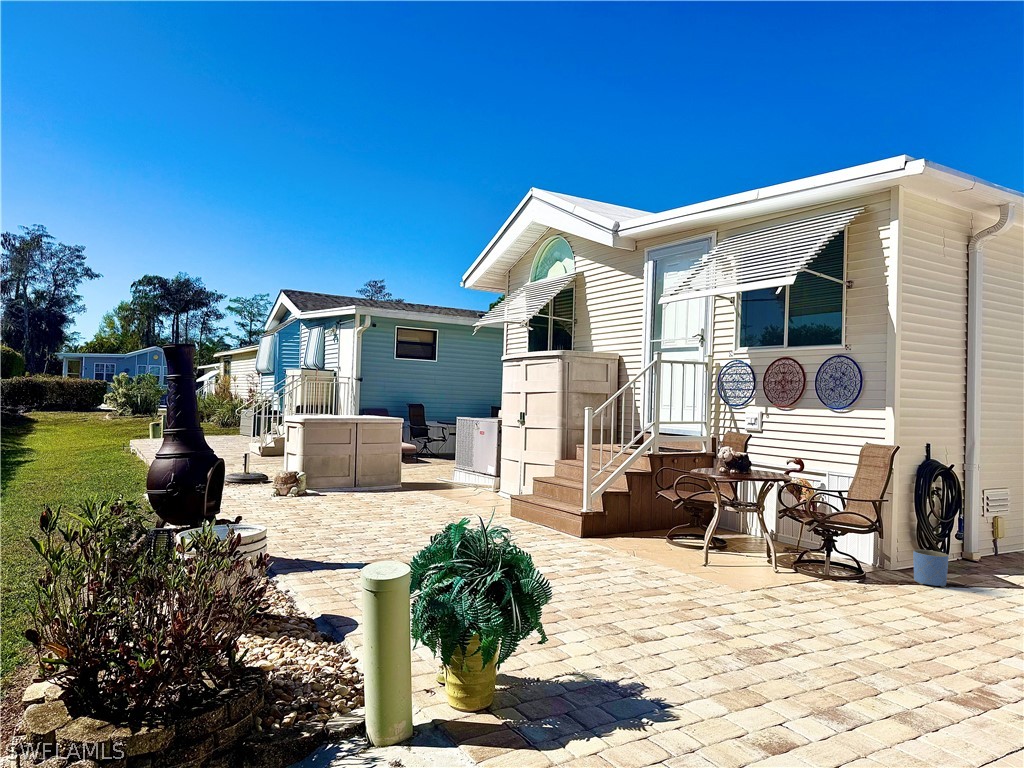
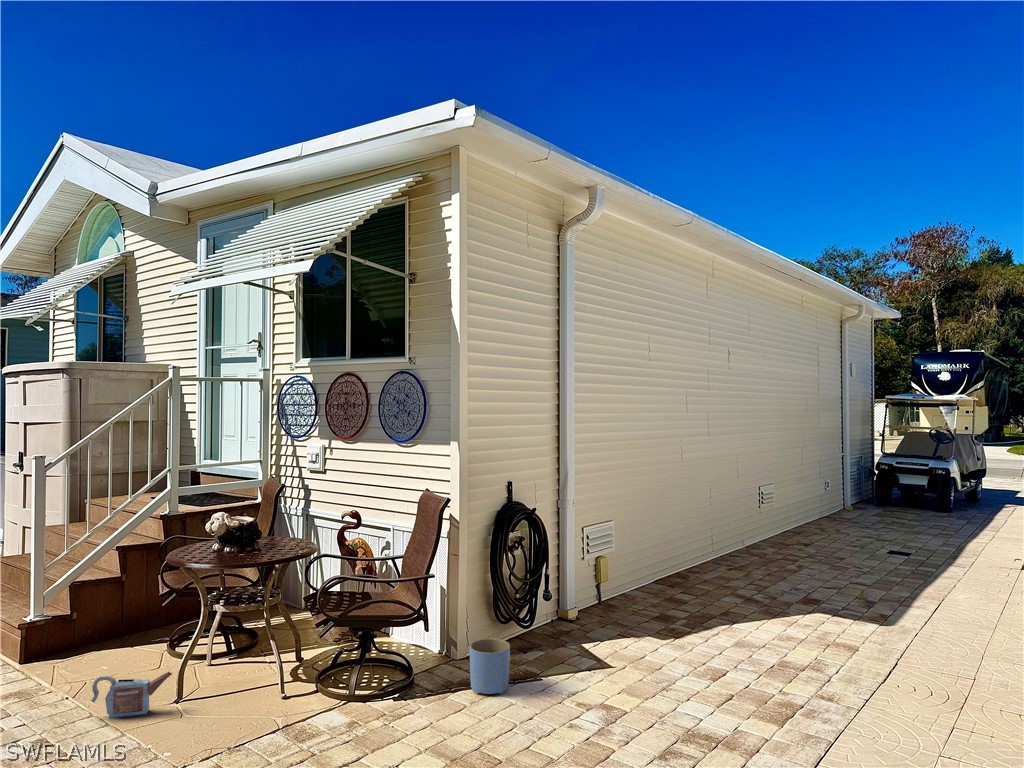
watering can: none [668,532,713,559] -> present [91,672,172,718]

